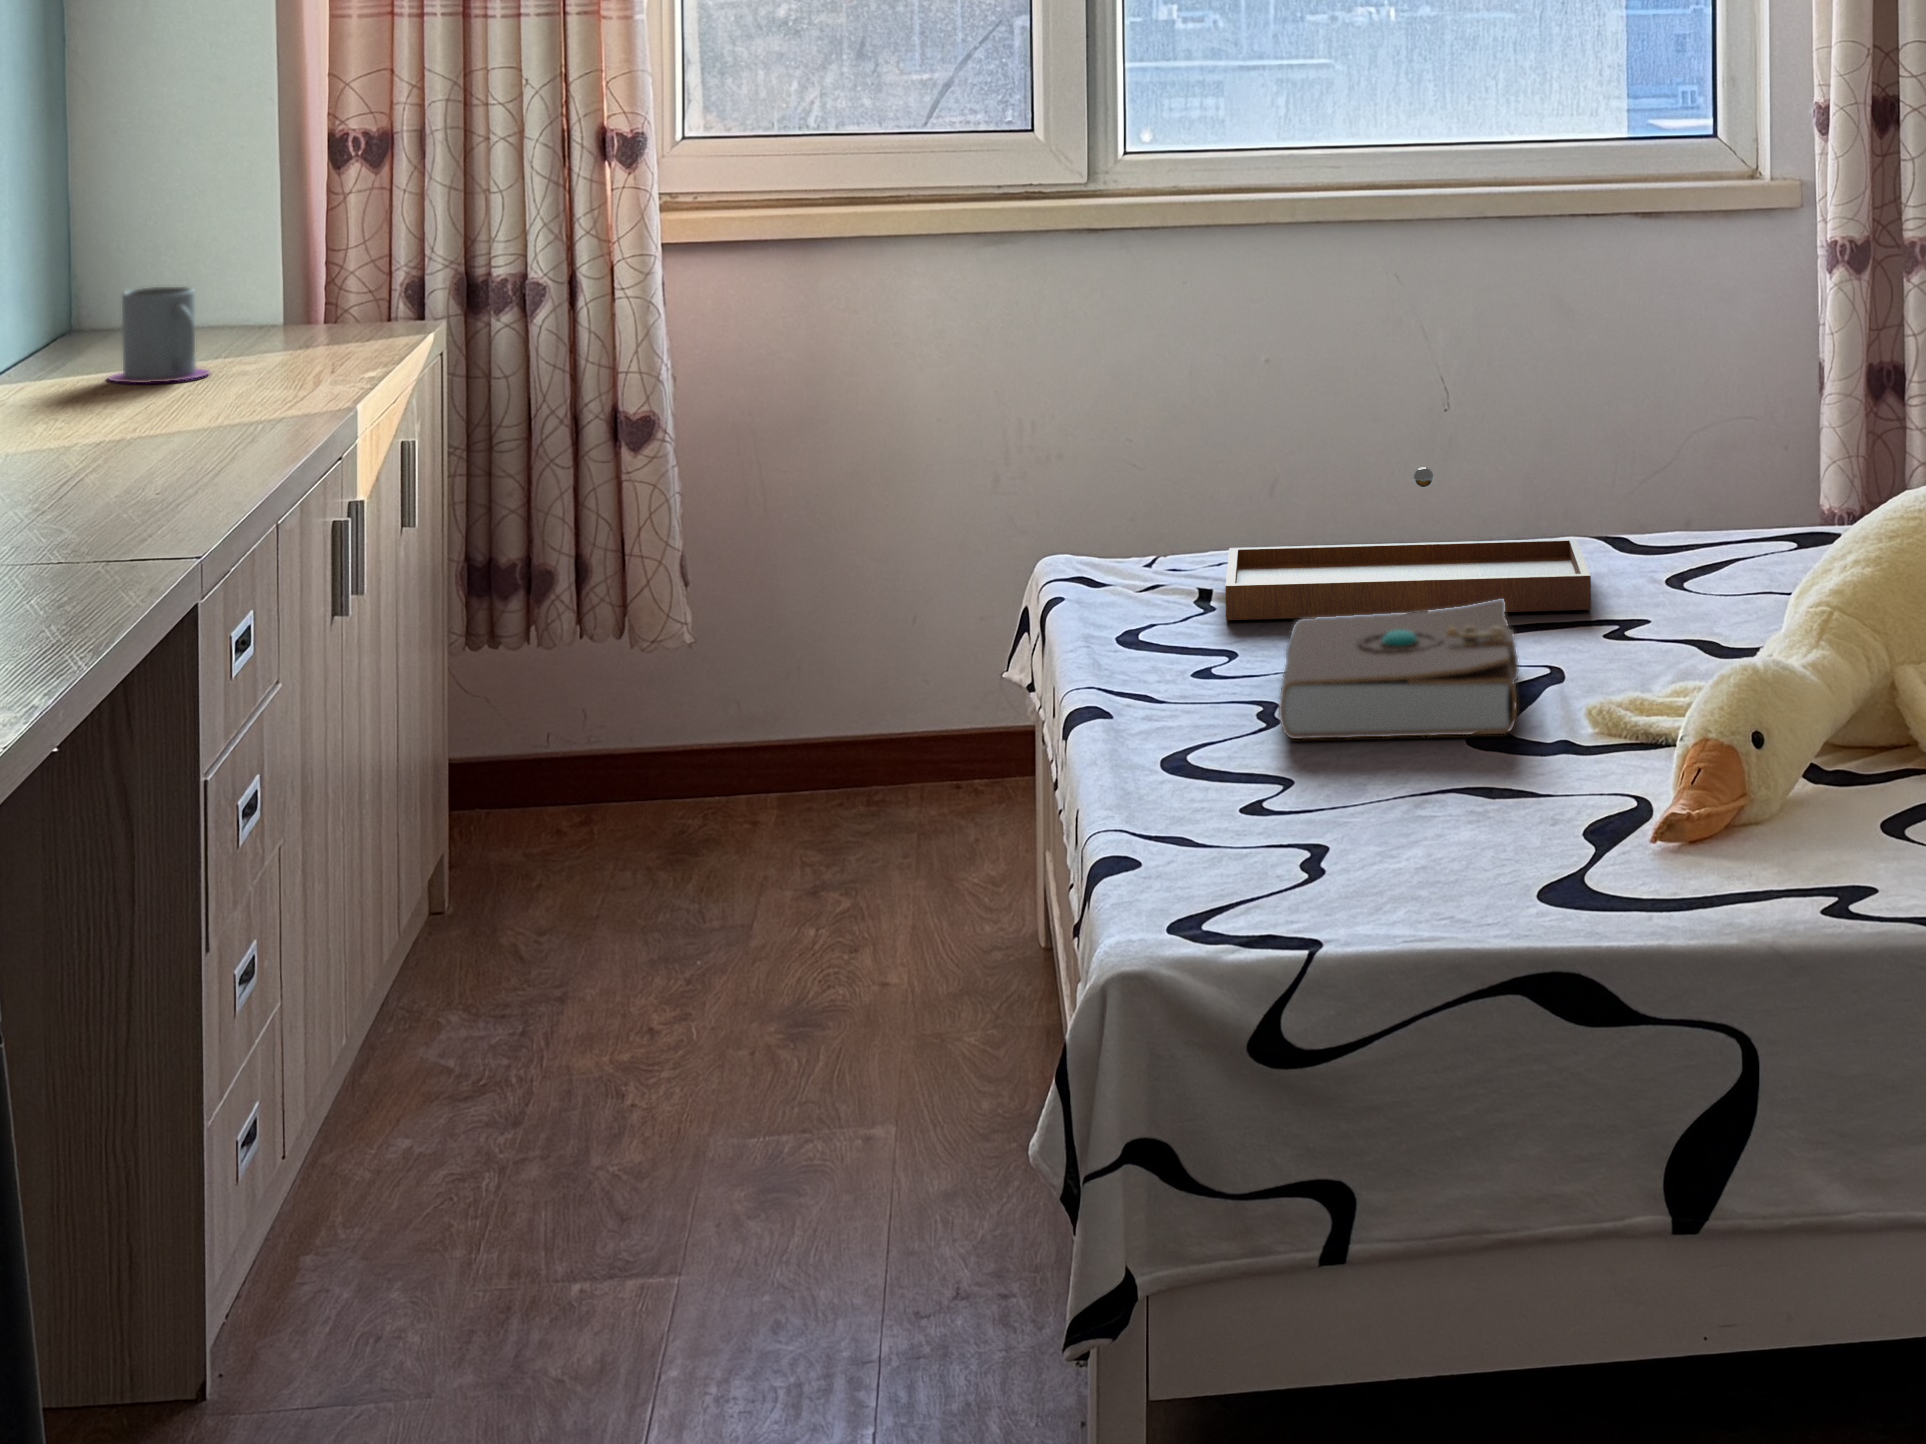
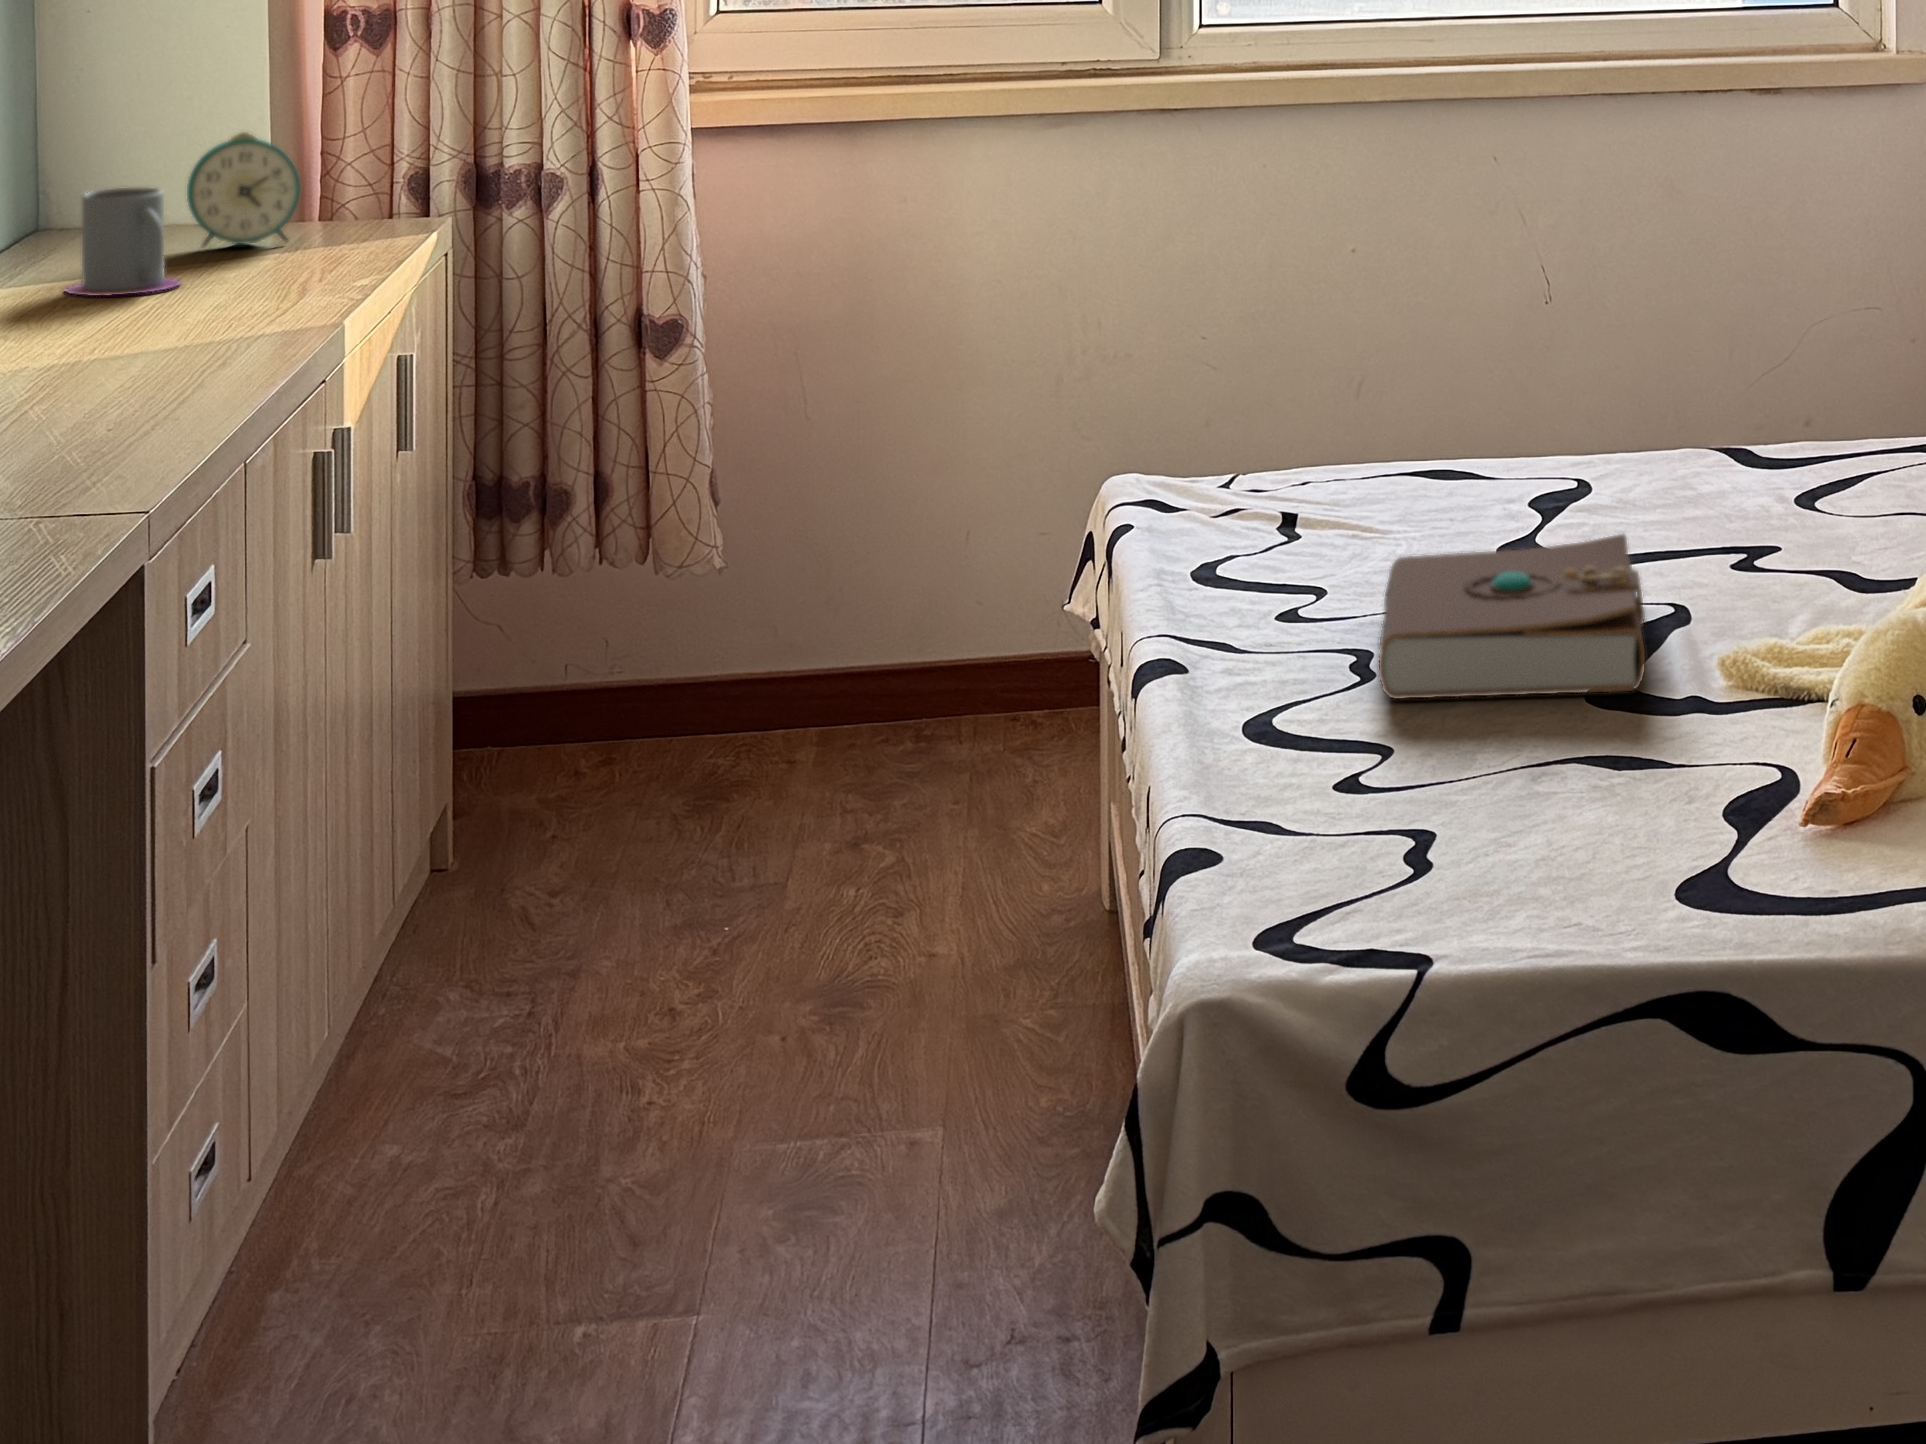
alarm clock: none [212,239,313,344] -> present [187,132,301,247]
tray: present [1226,467,1591,620] -> none [1315,382,1718,555]

